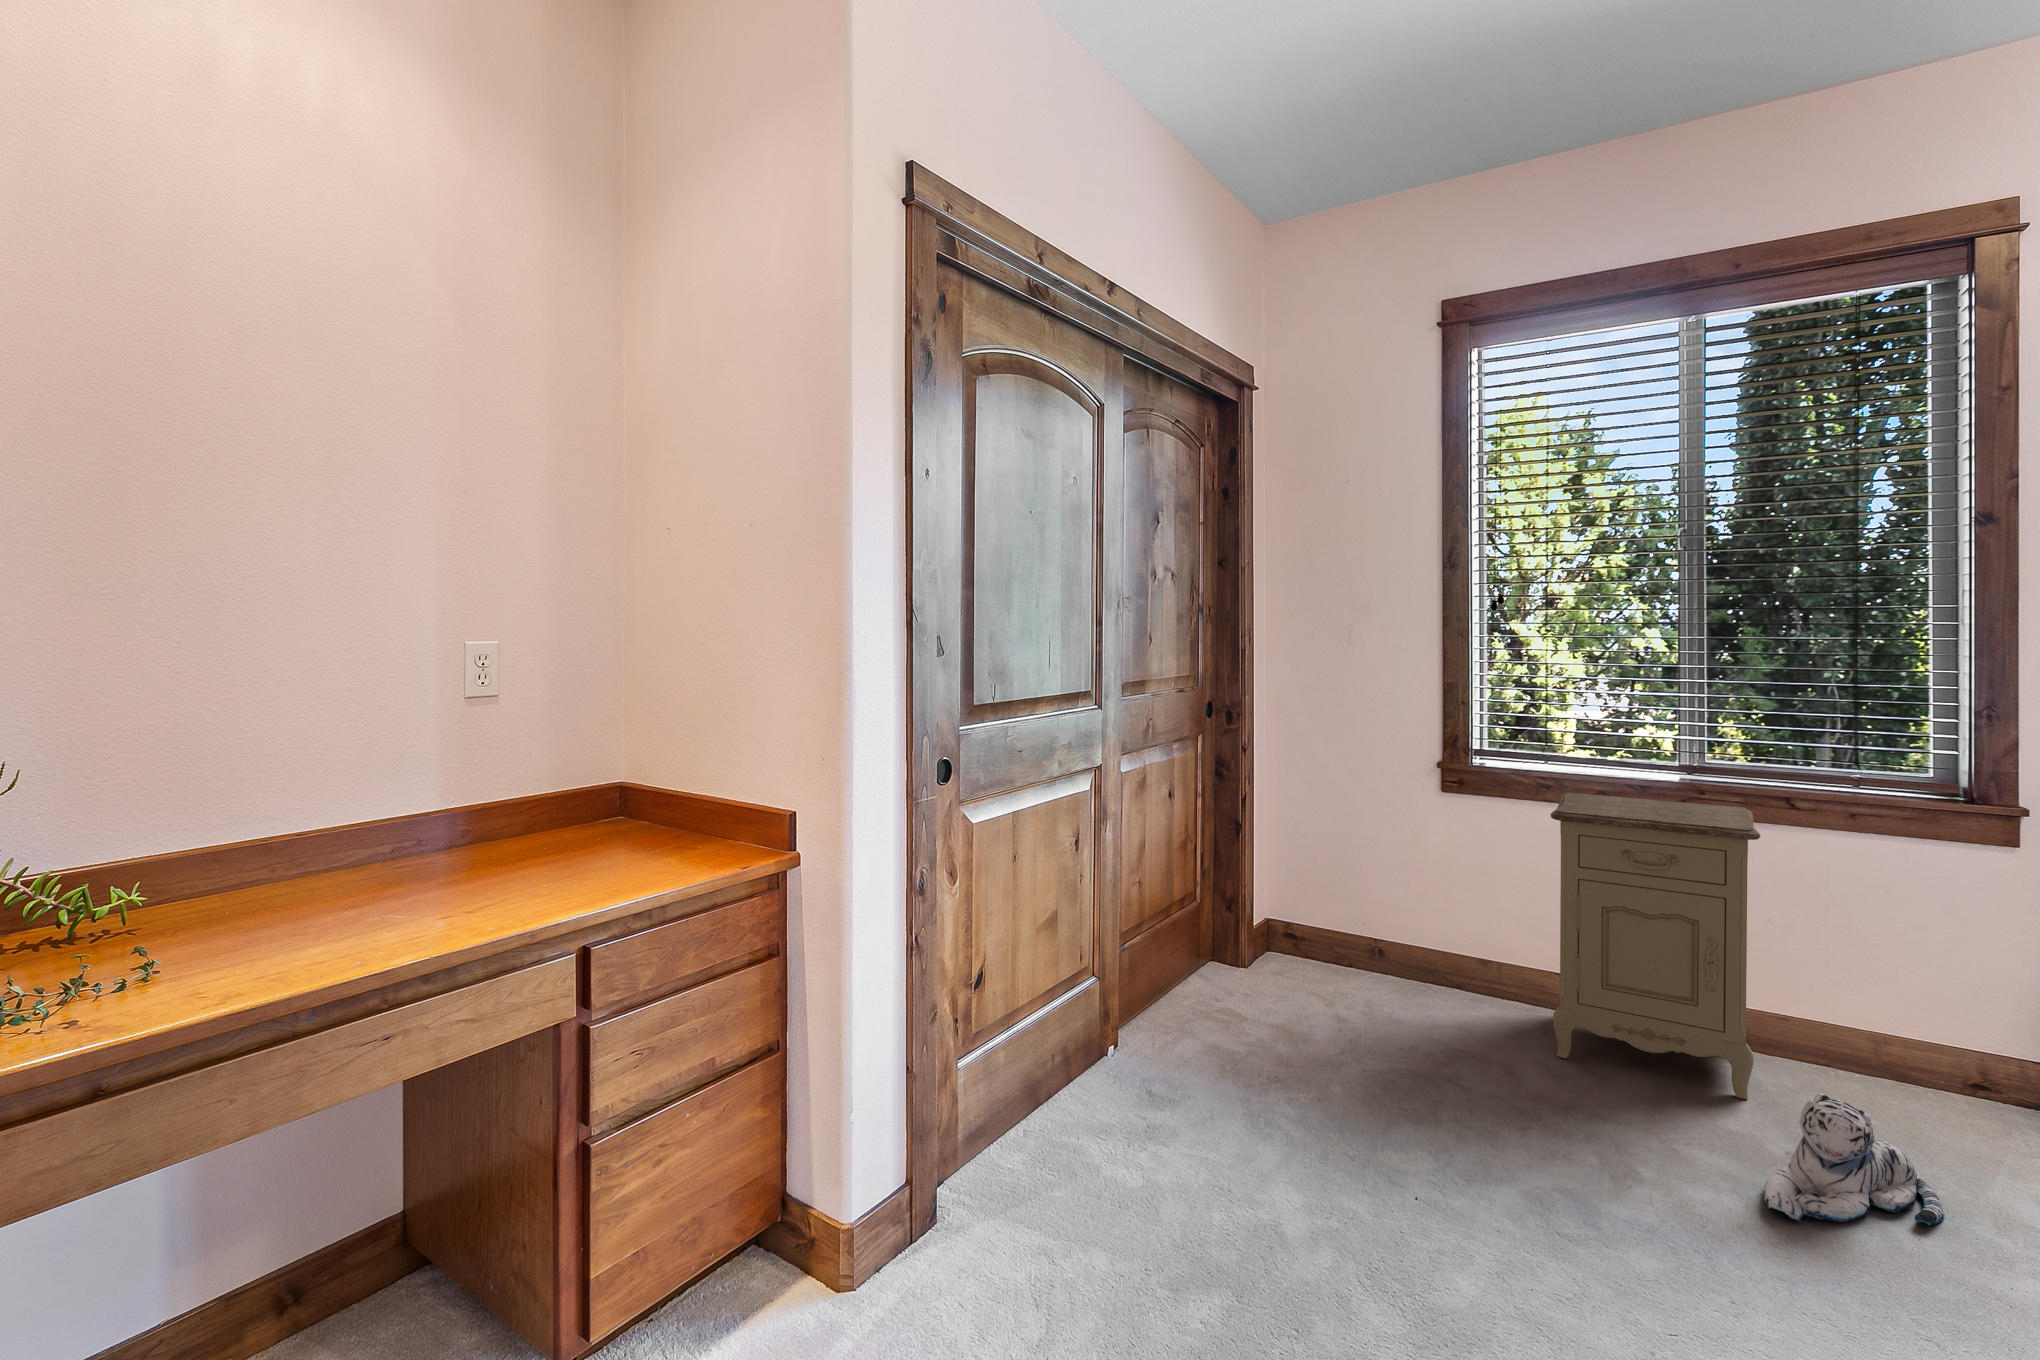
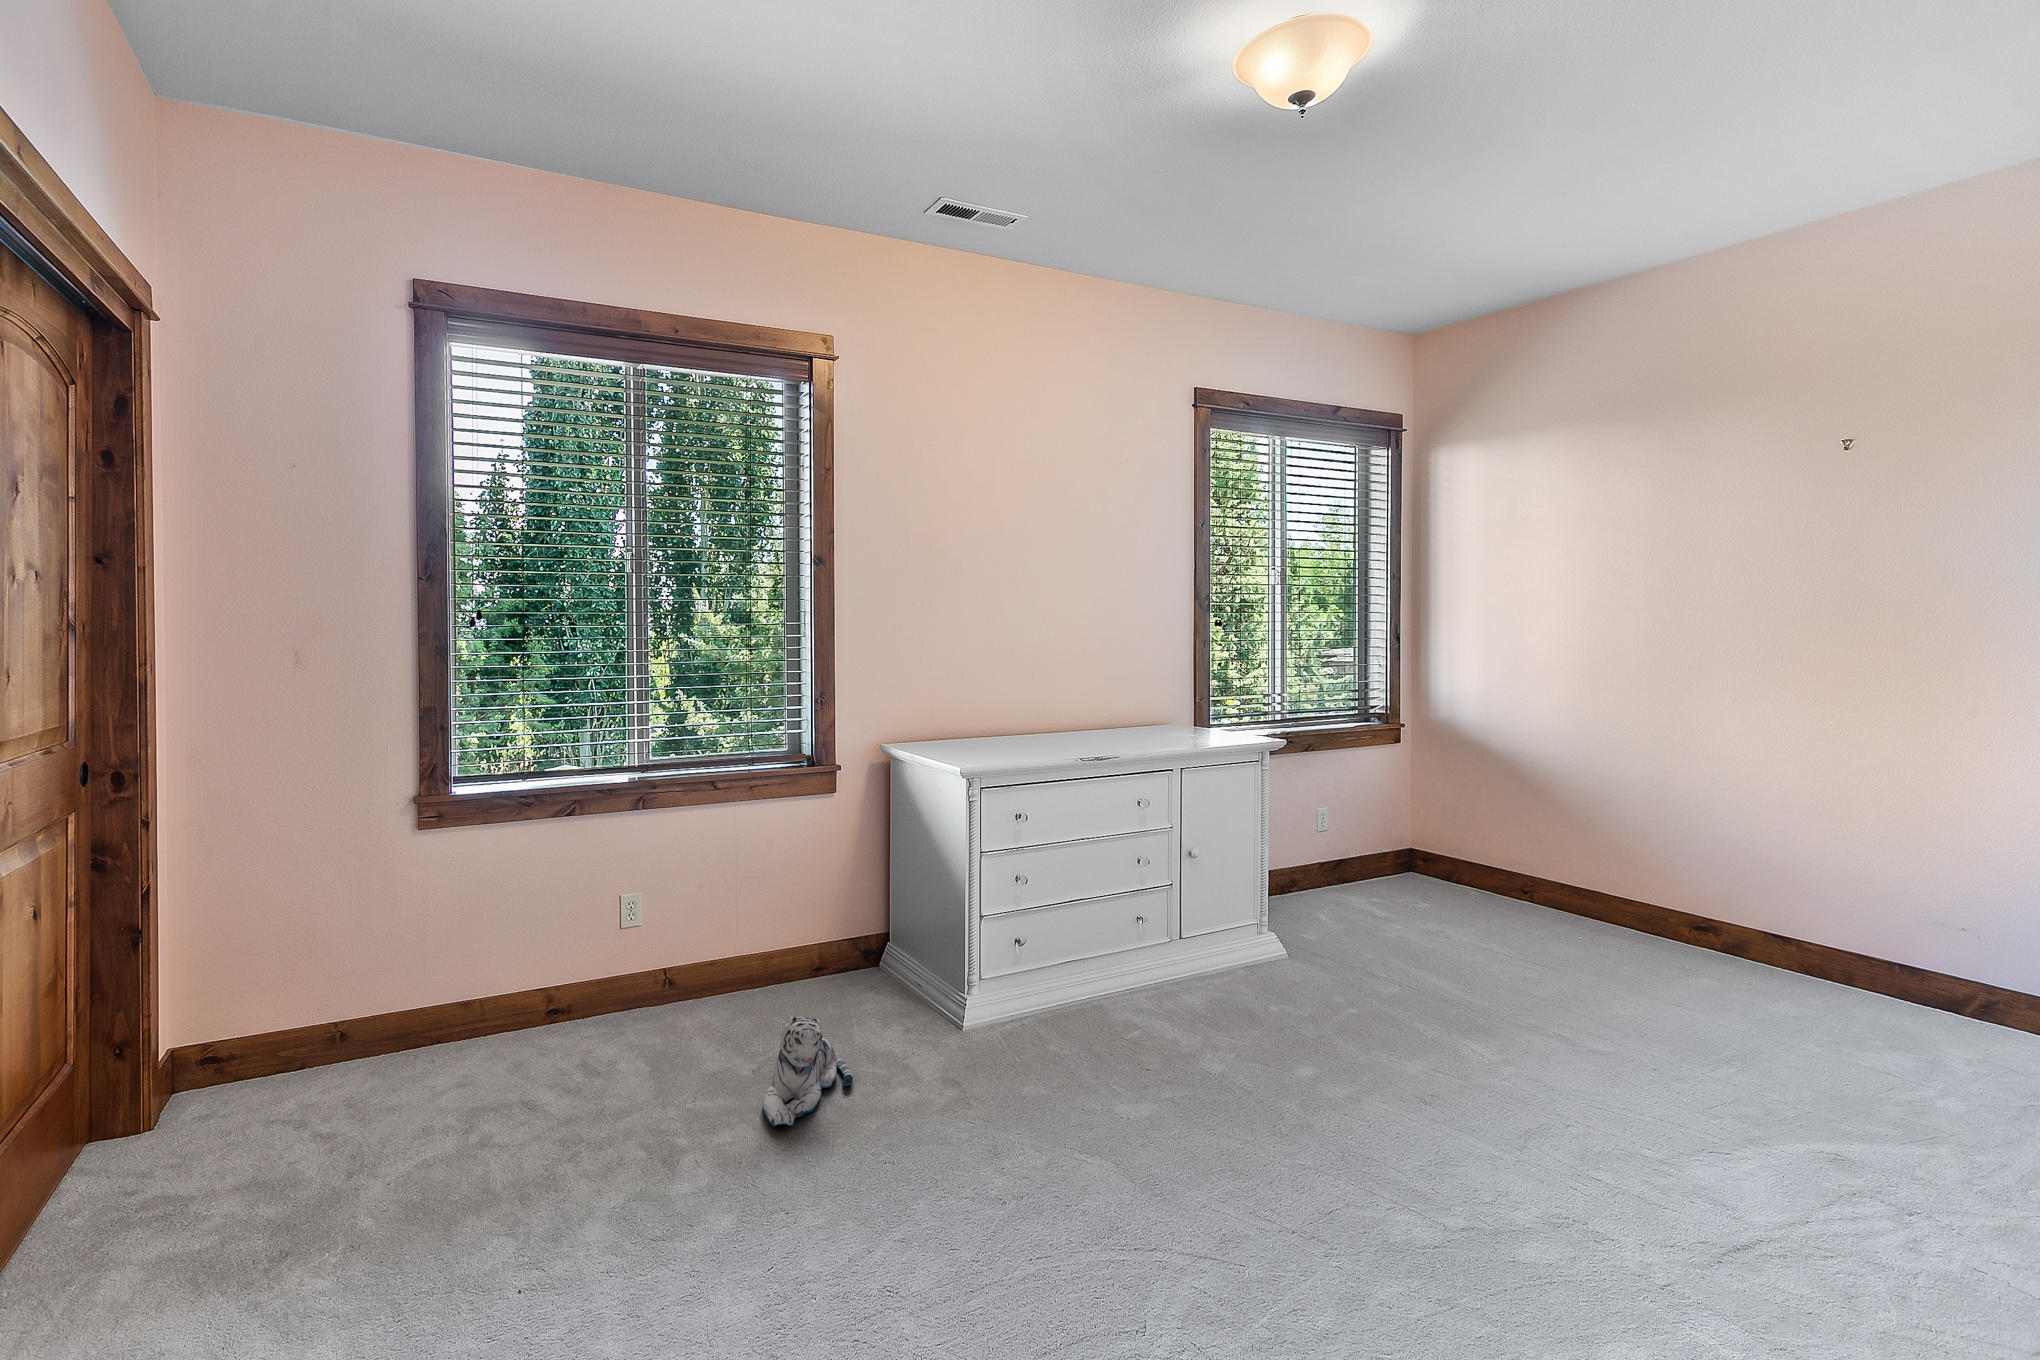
nightstand: present [1551,792,1760,1099] -> none [545,798,719,1074]

